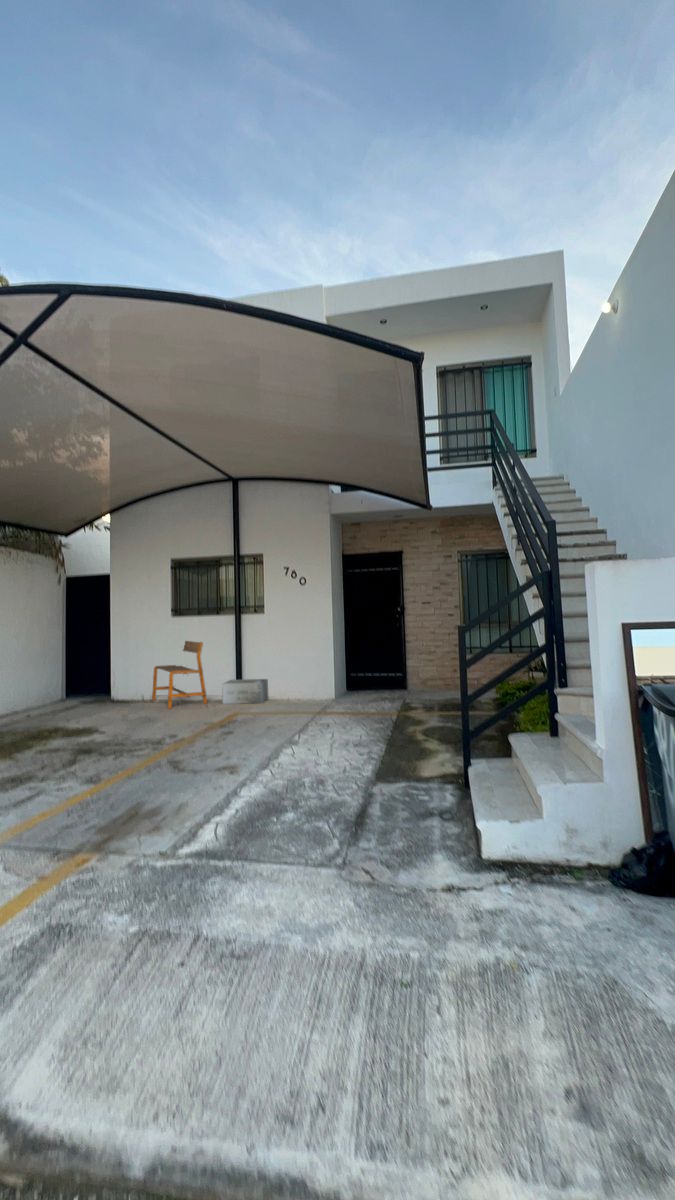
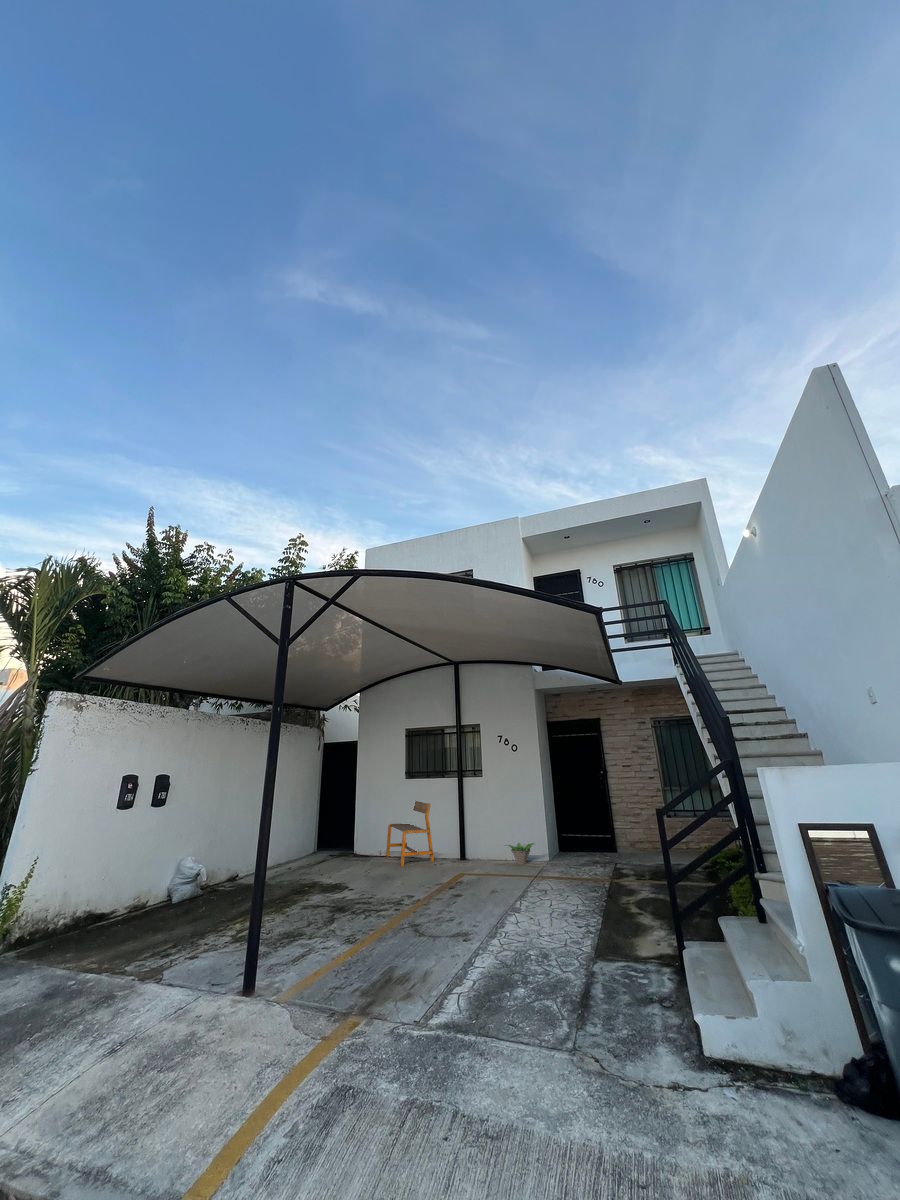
cardboard box: present [222,679,268,704] -> none [447,839,488,864]
decorative plant: none [286,681,322,702] -> present [508,843,534,864]

